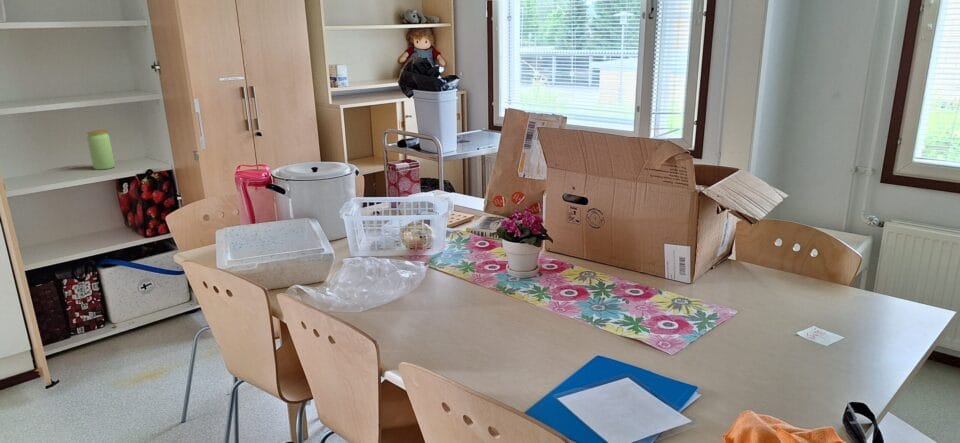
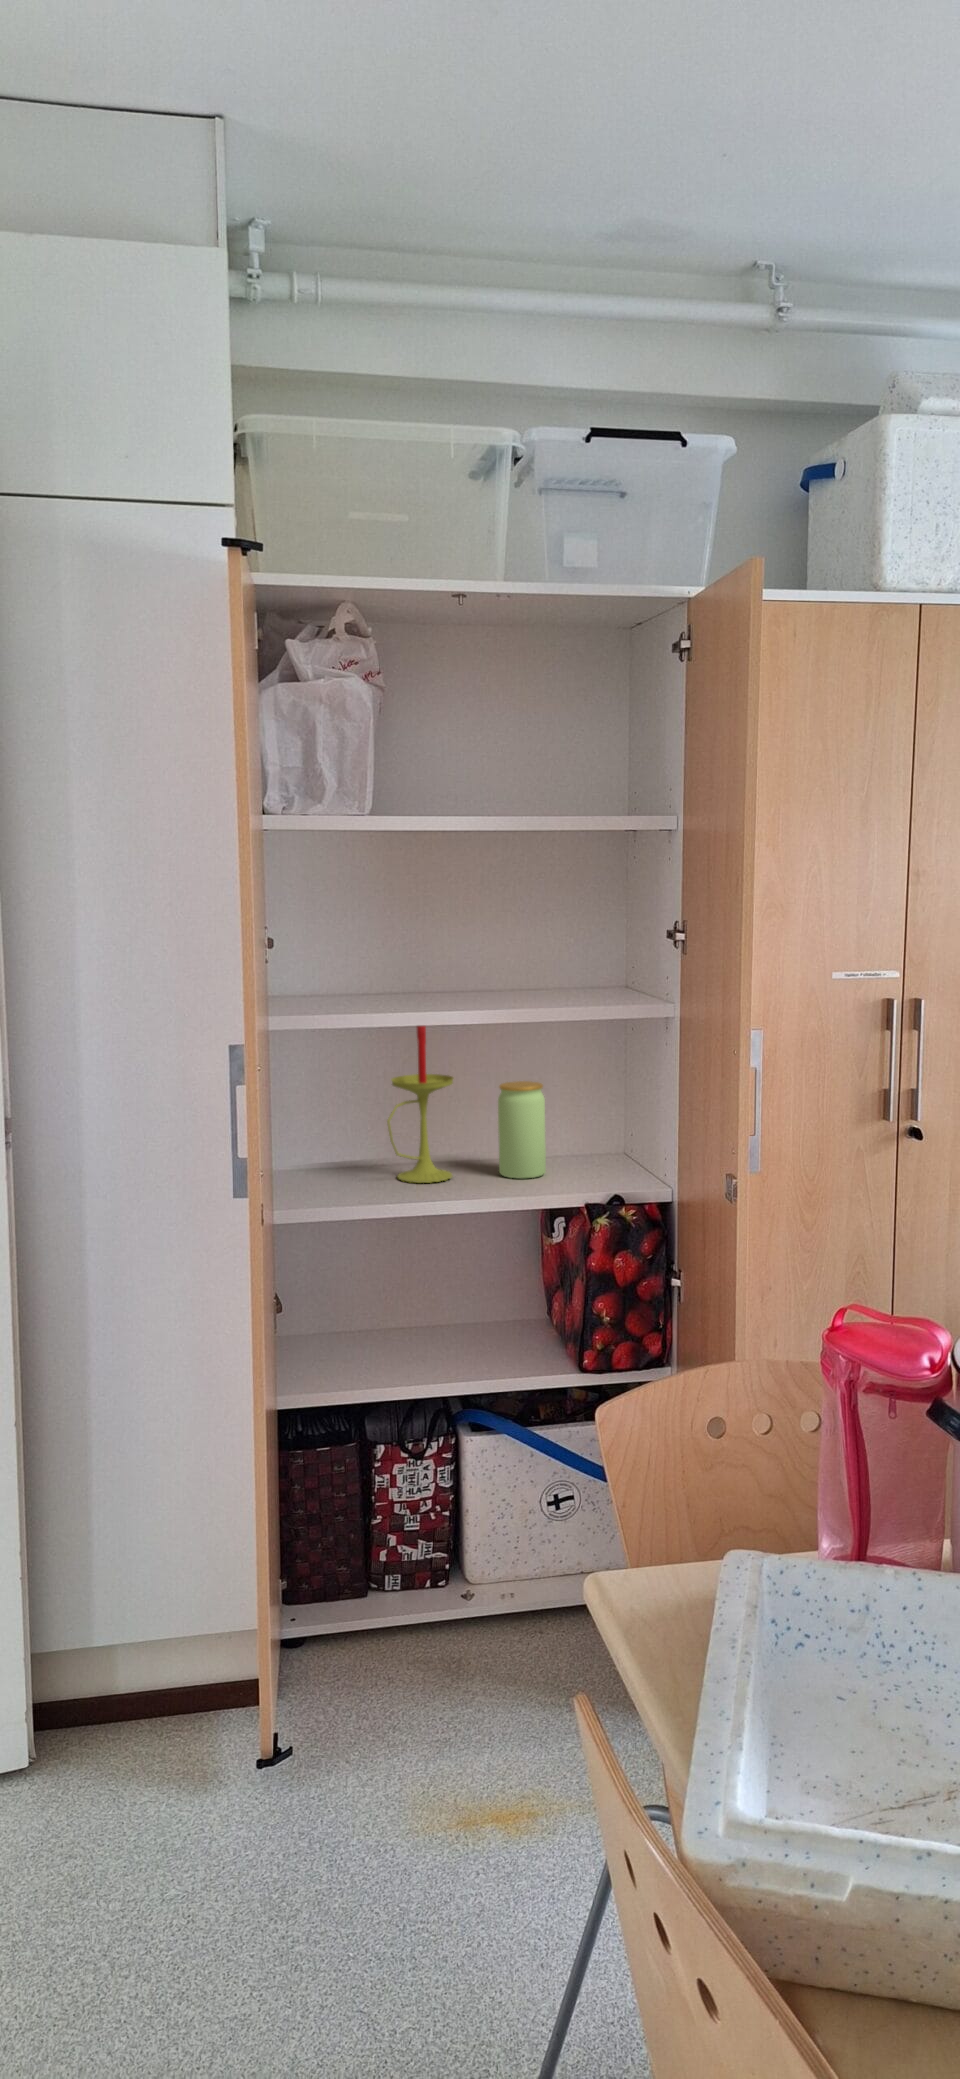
candle: none [34,106,73,176] -> present [387,1026,453,1183]

